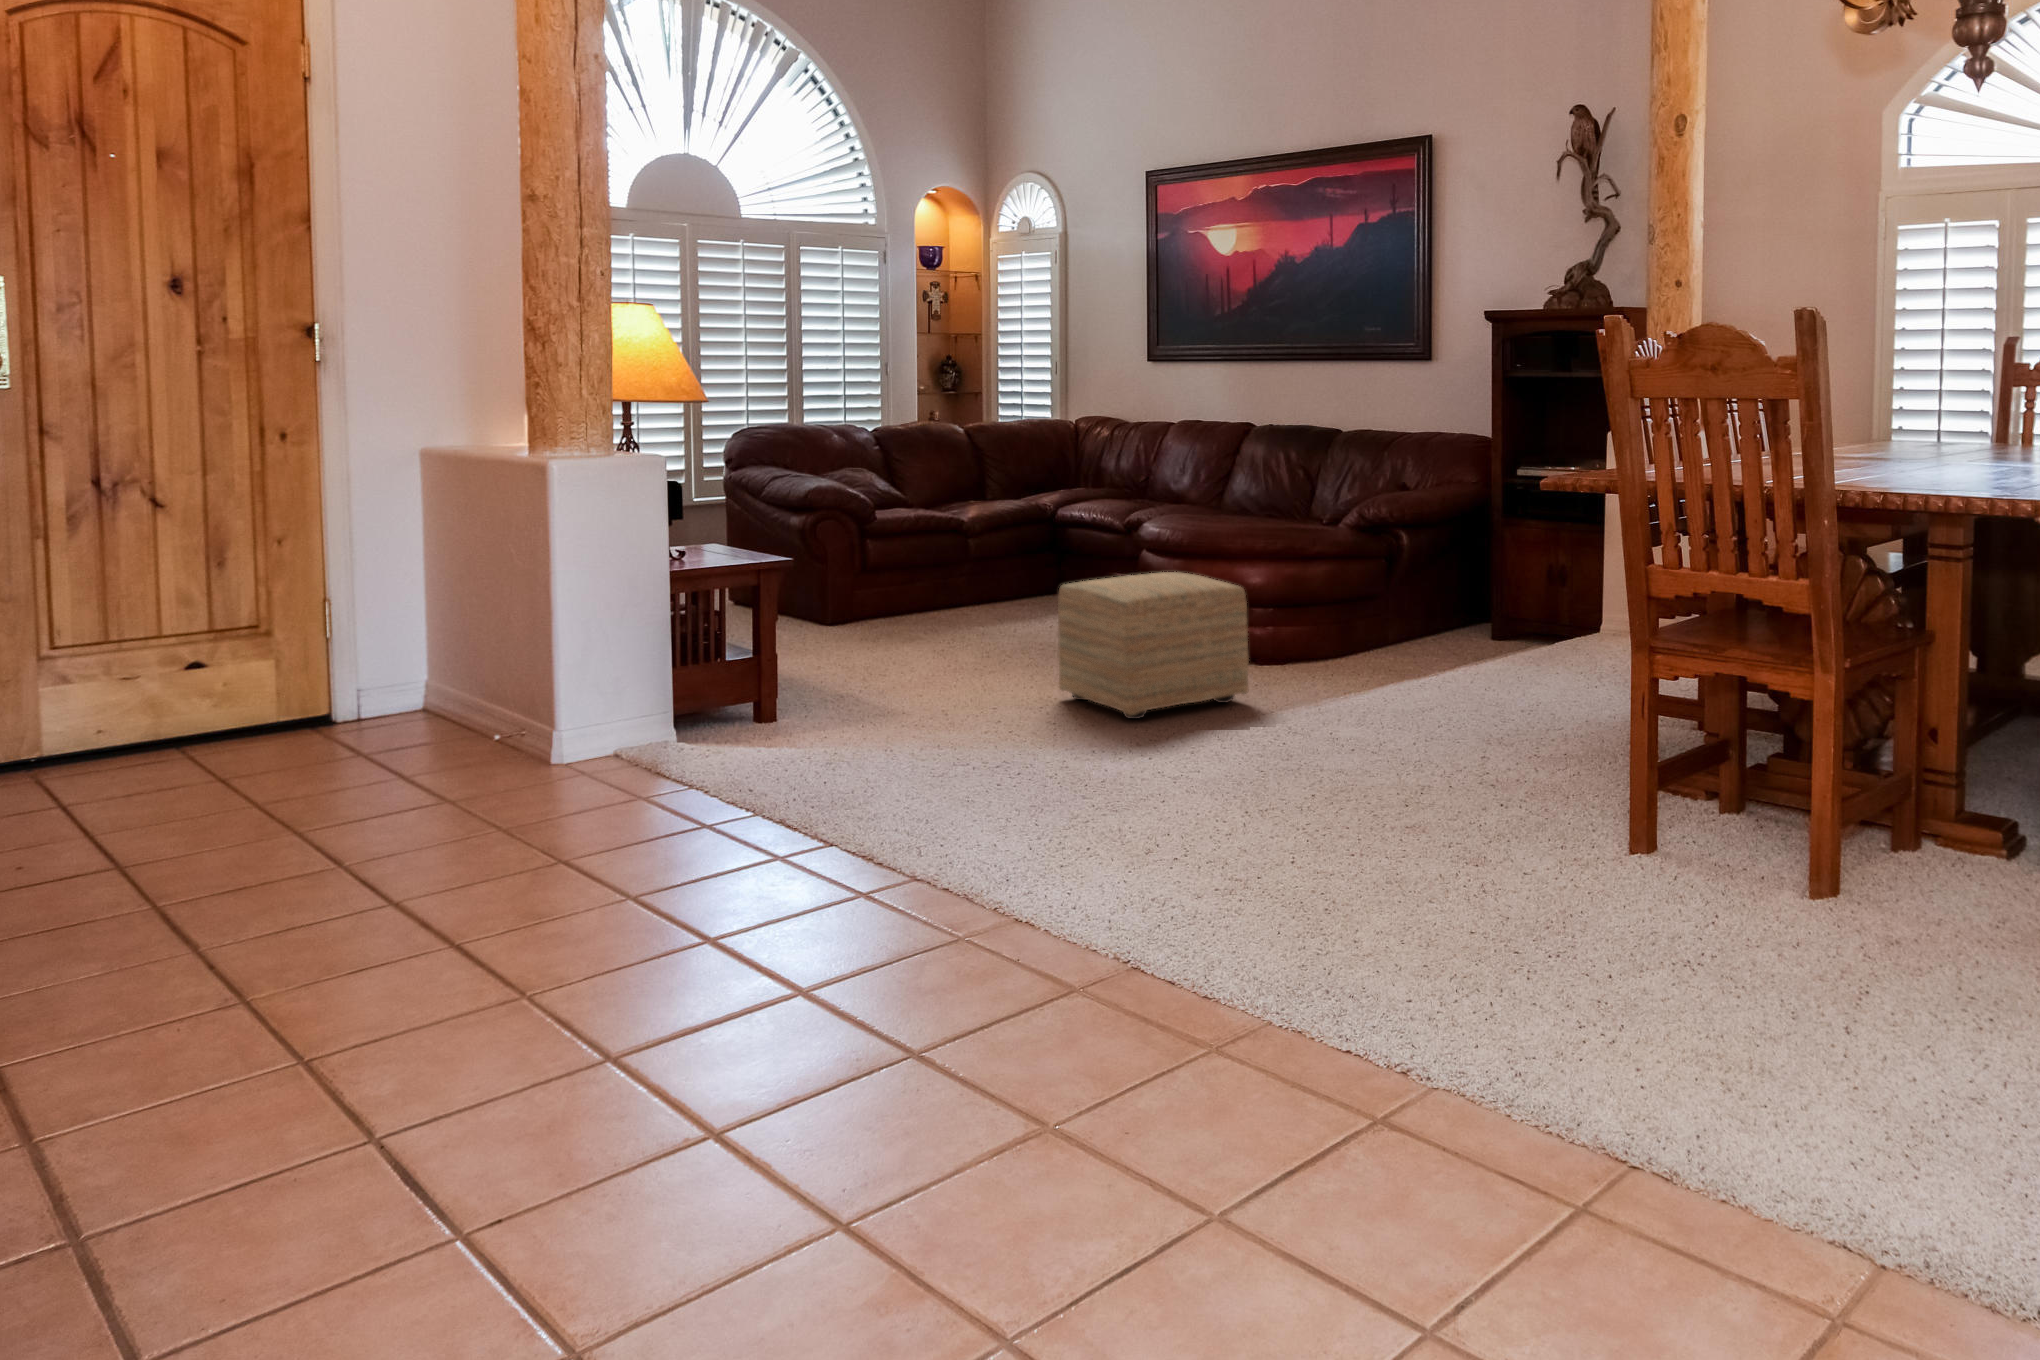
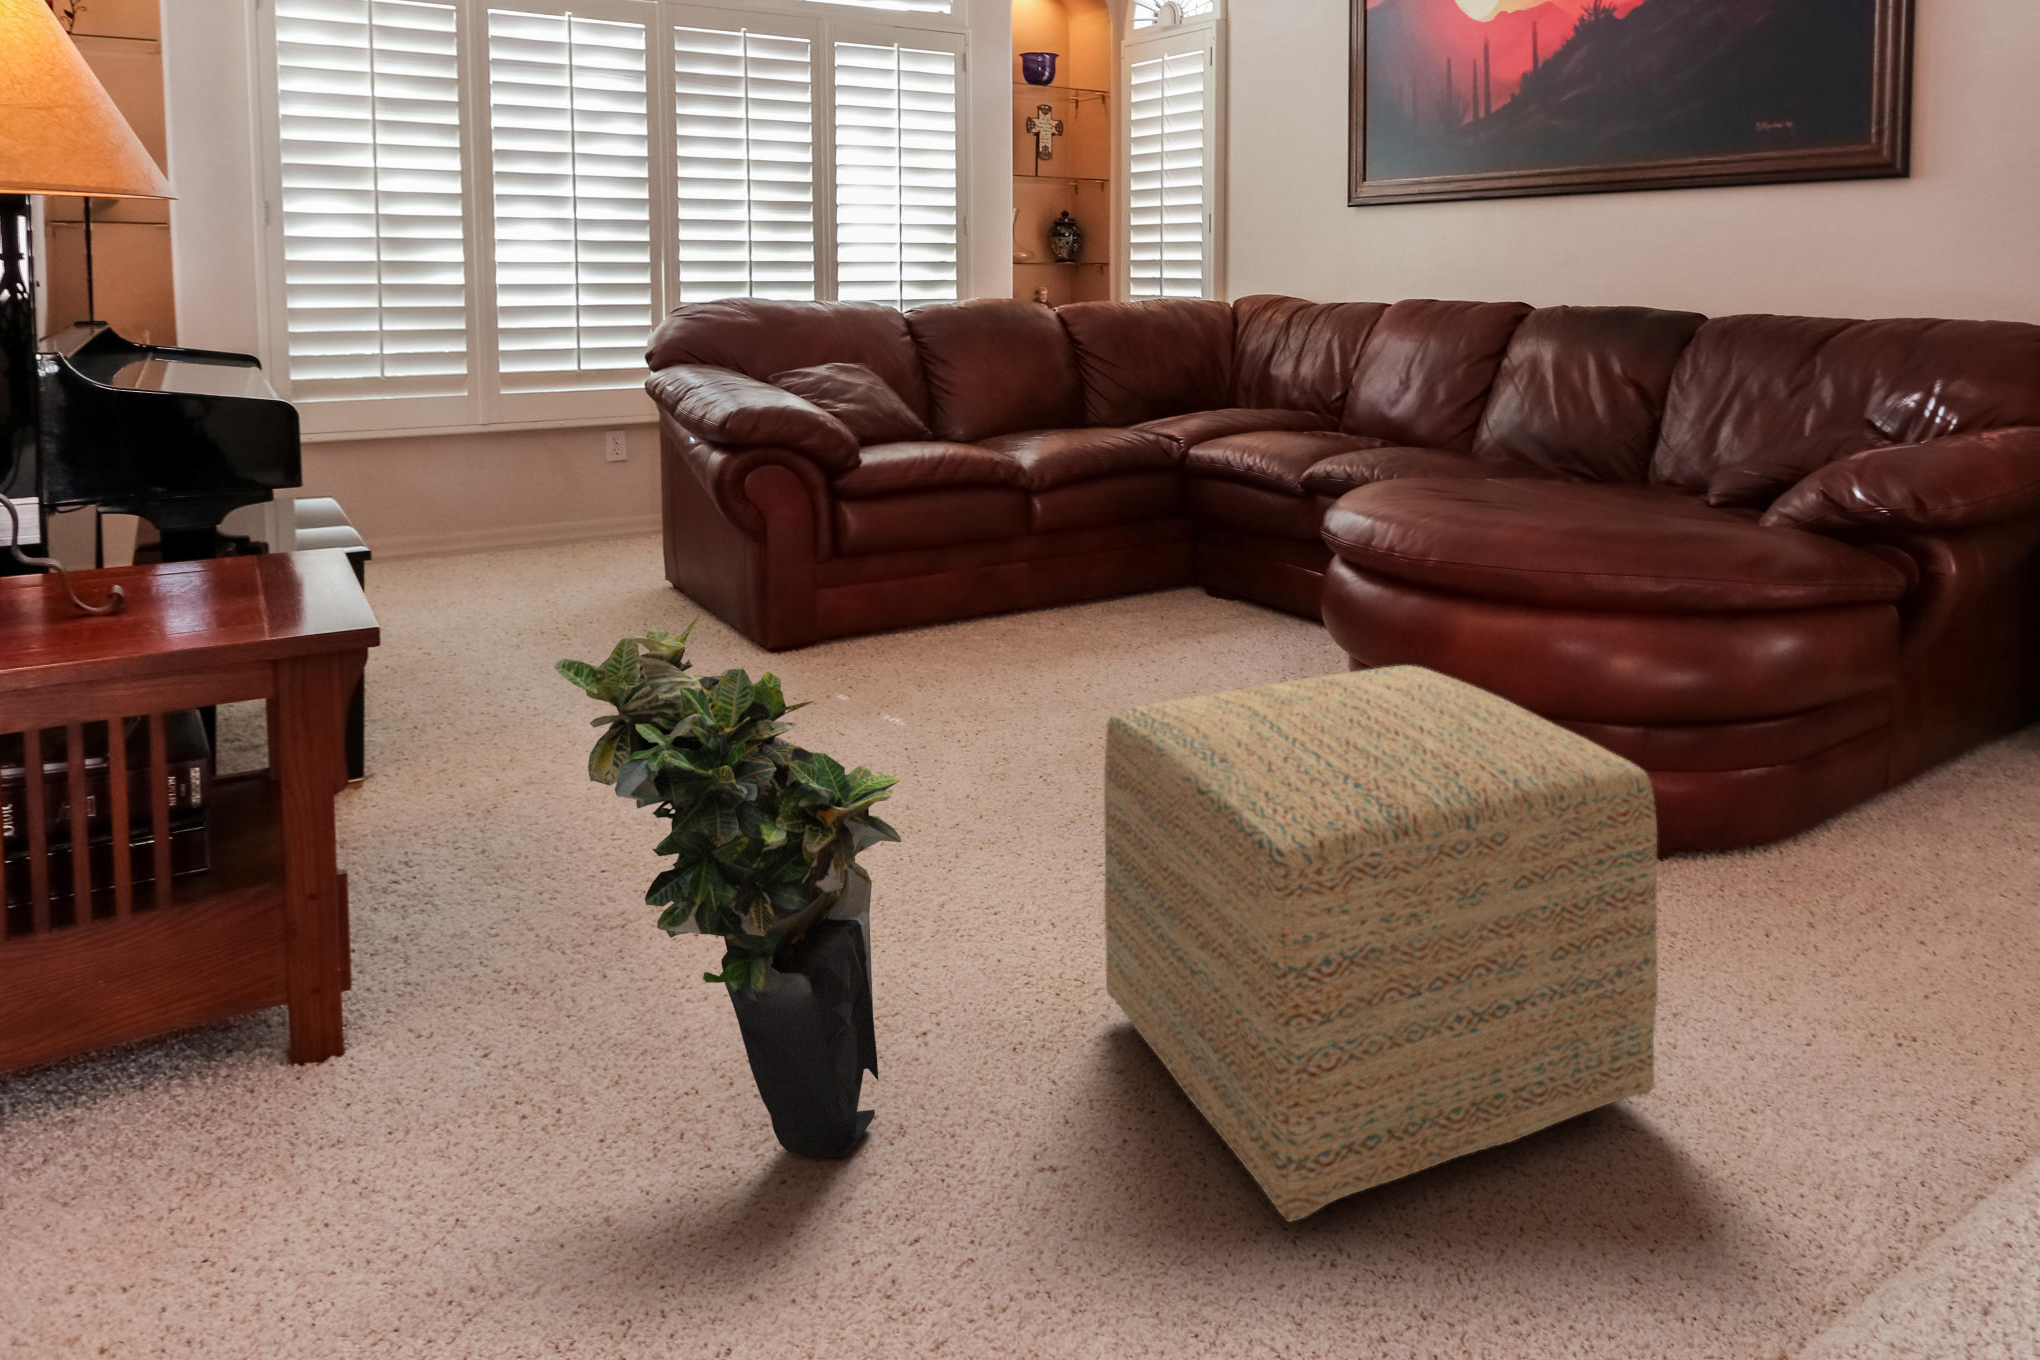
potted plant: none [883,547,997,722] -> present [553,615,901,1158]

